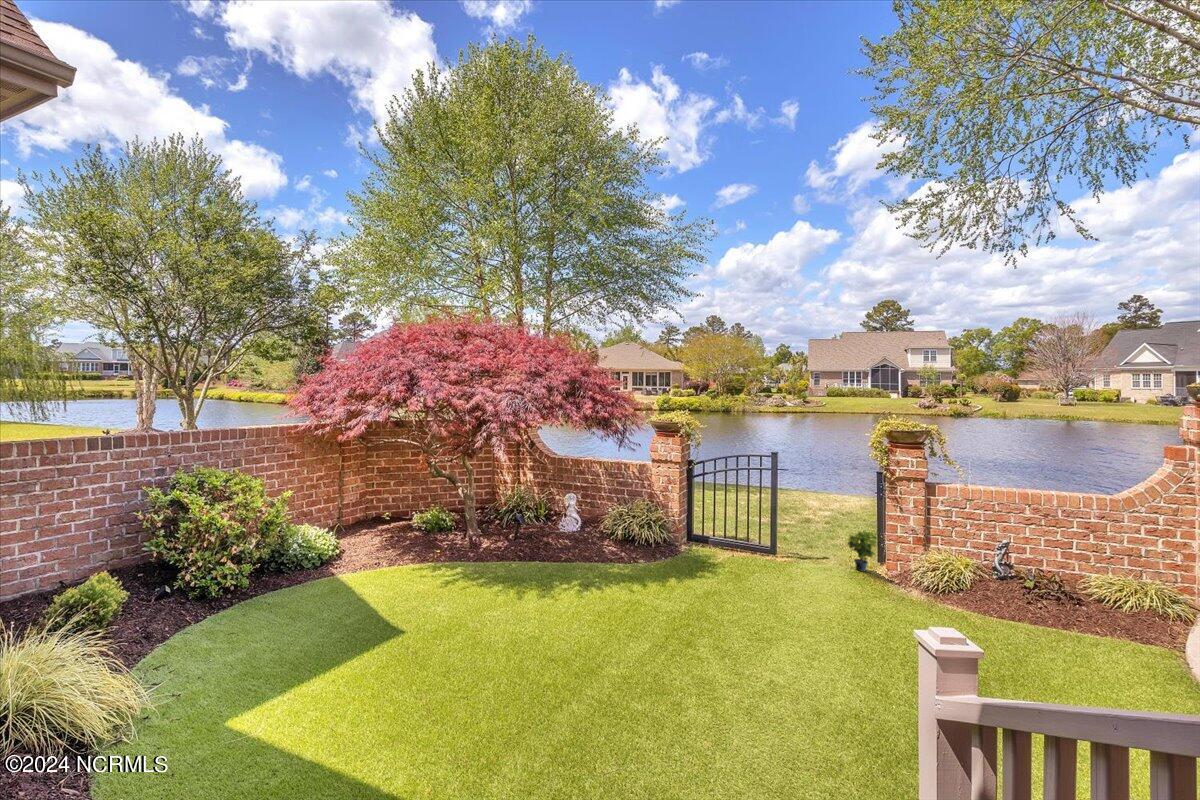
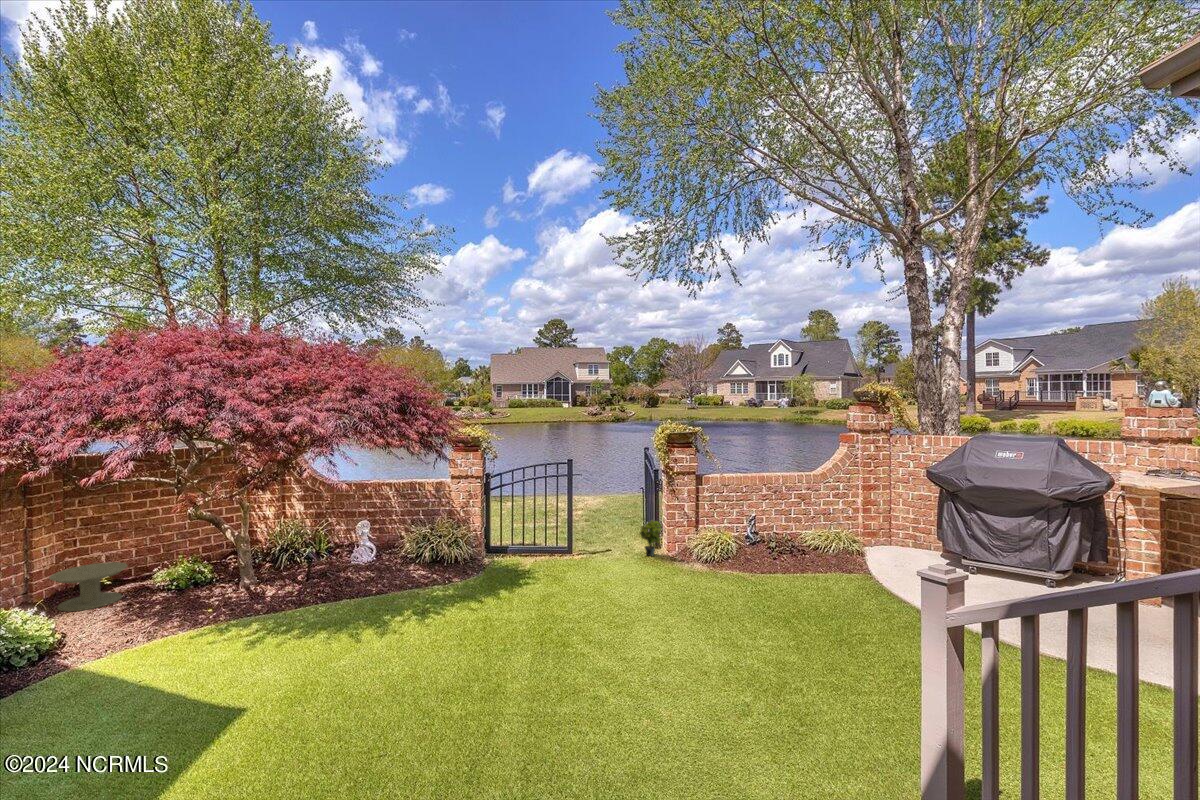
side table: none [351,502,401,536] -> present [49,562,128,611]

